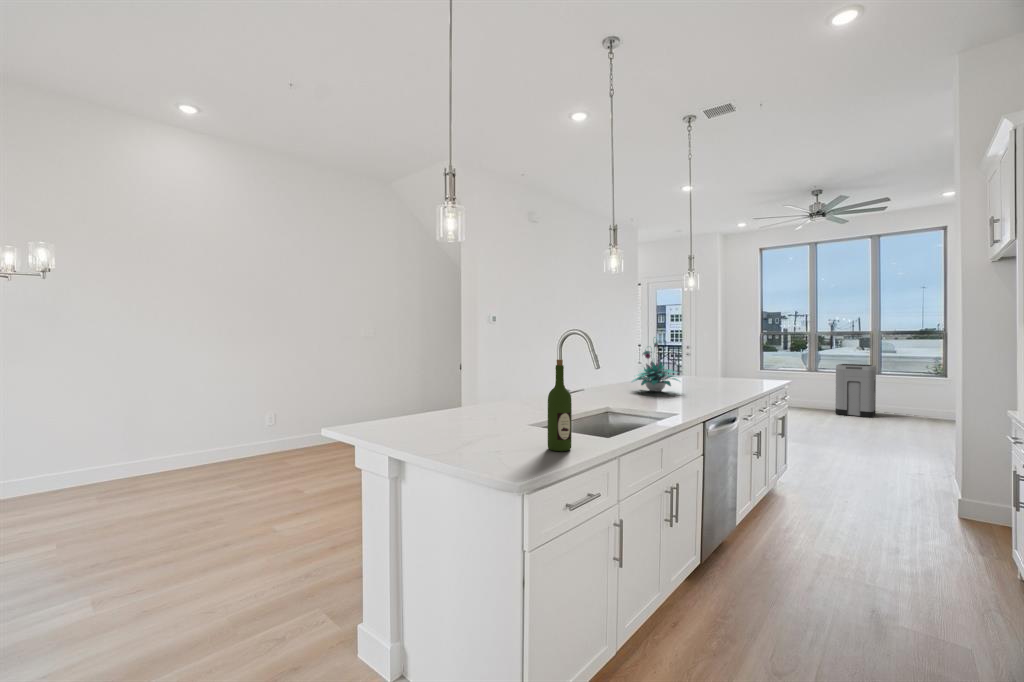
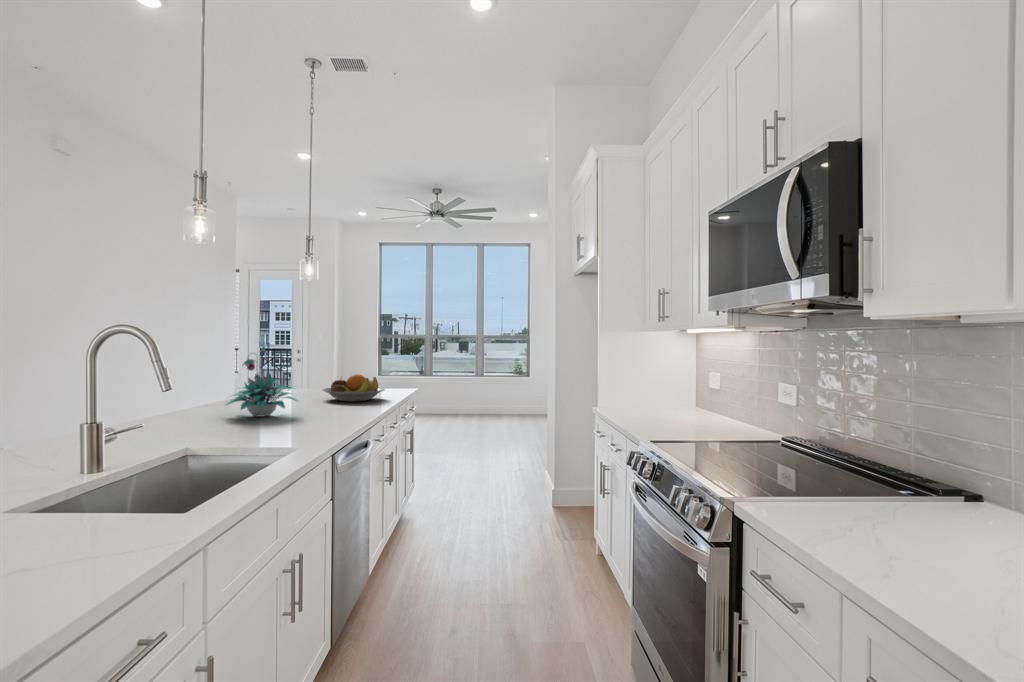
wine bottle: present [548,359,572,451] -> none [48,384,109,570]
fruit bowl: none [701,364,755,386] -> present [323,374,385,401]
trash can: present [835,364,876,418] -> none [447,369,480,421]

